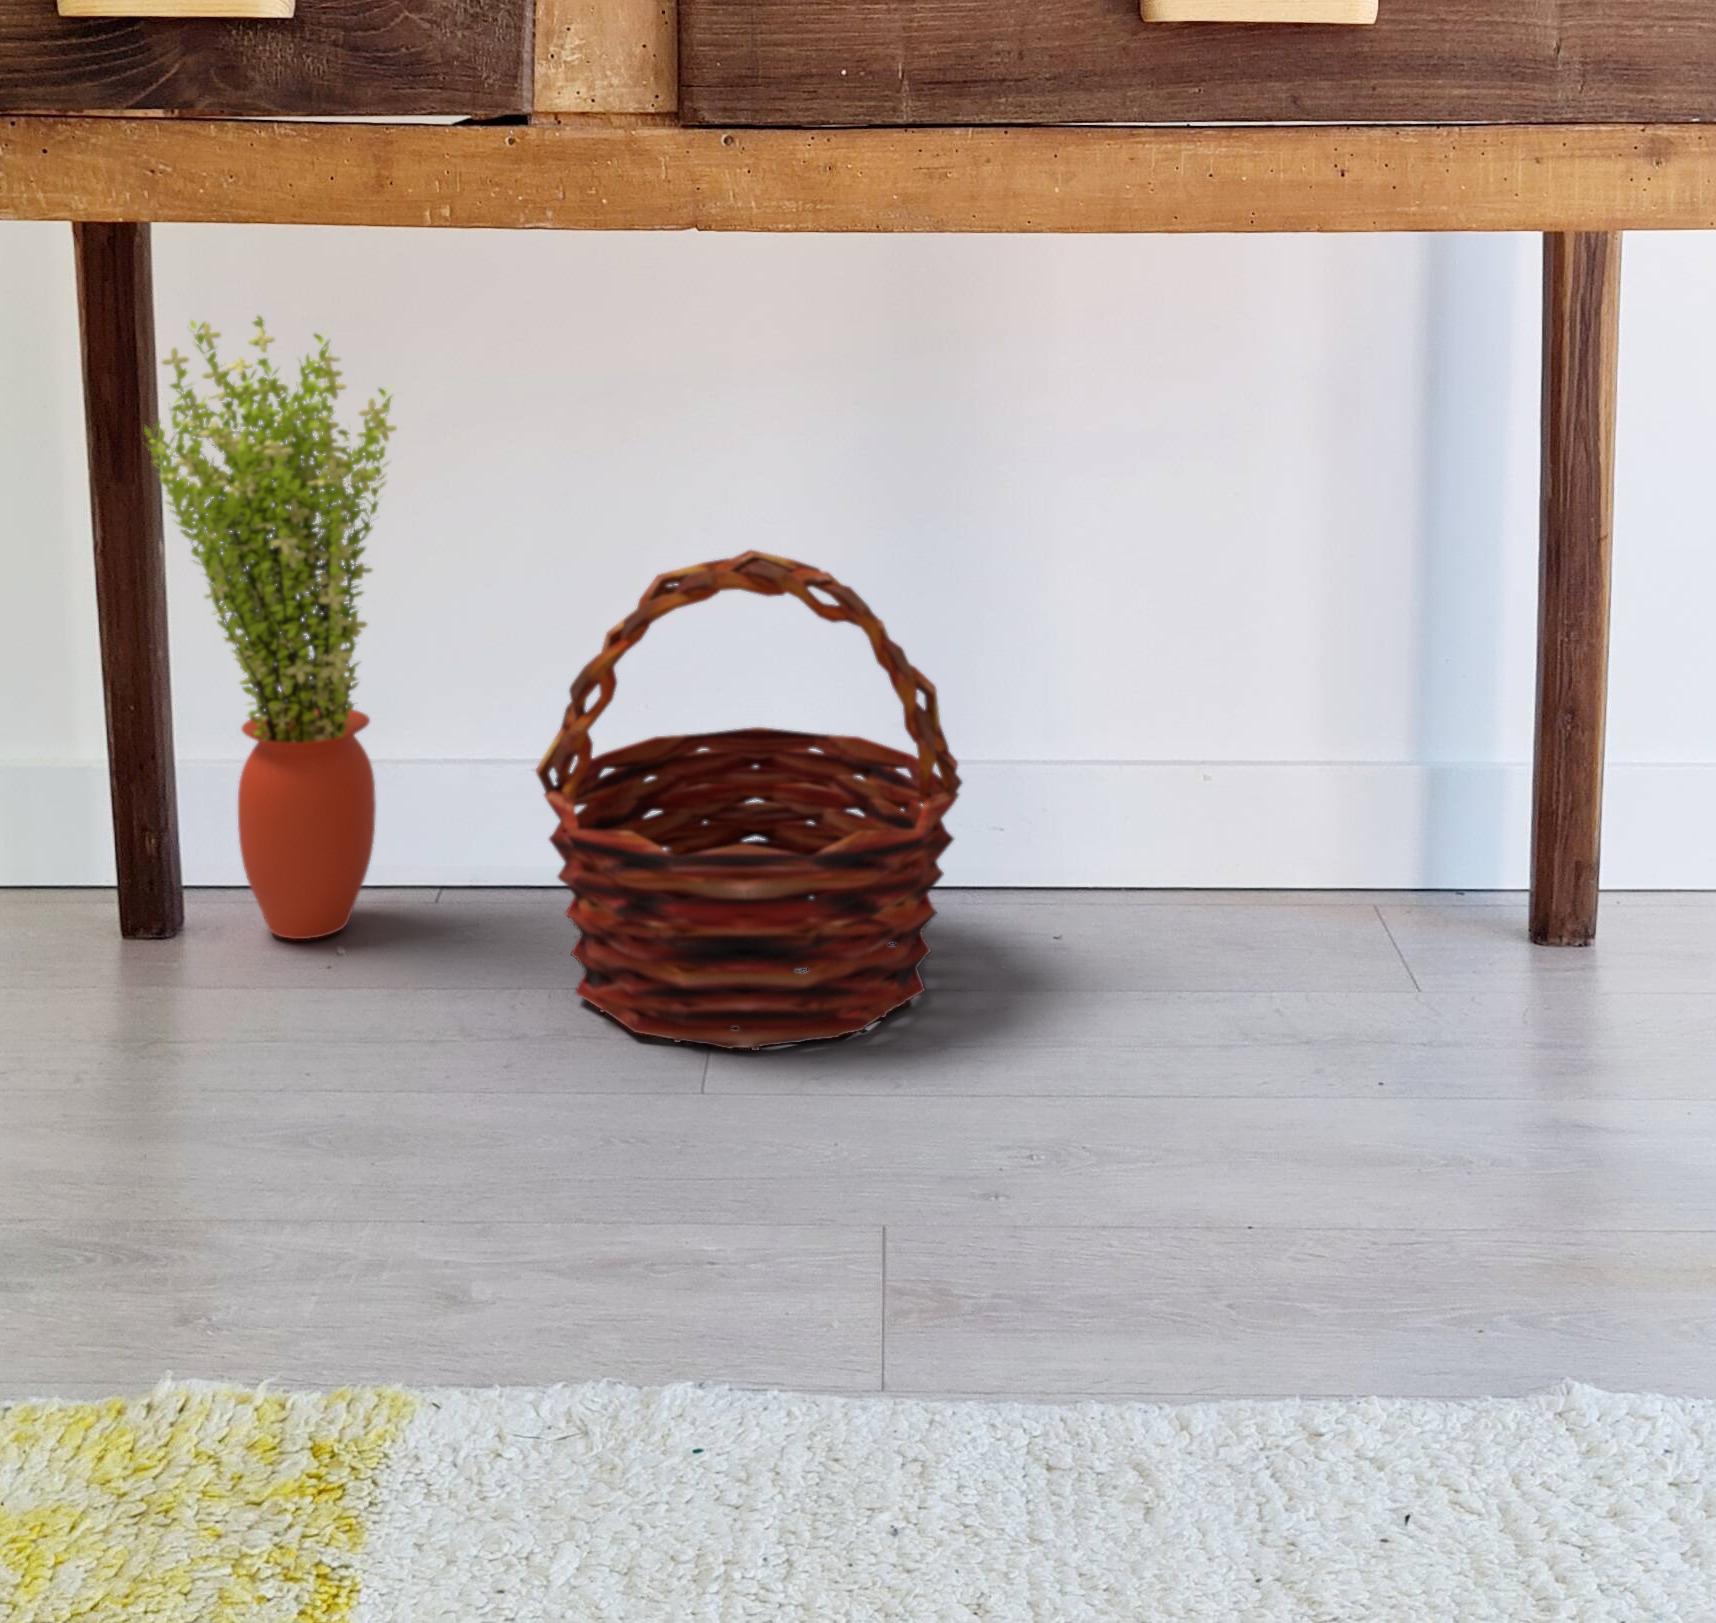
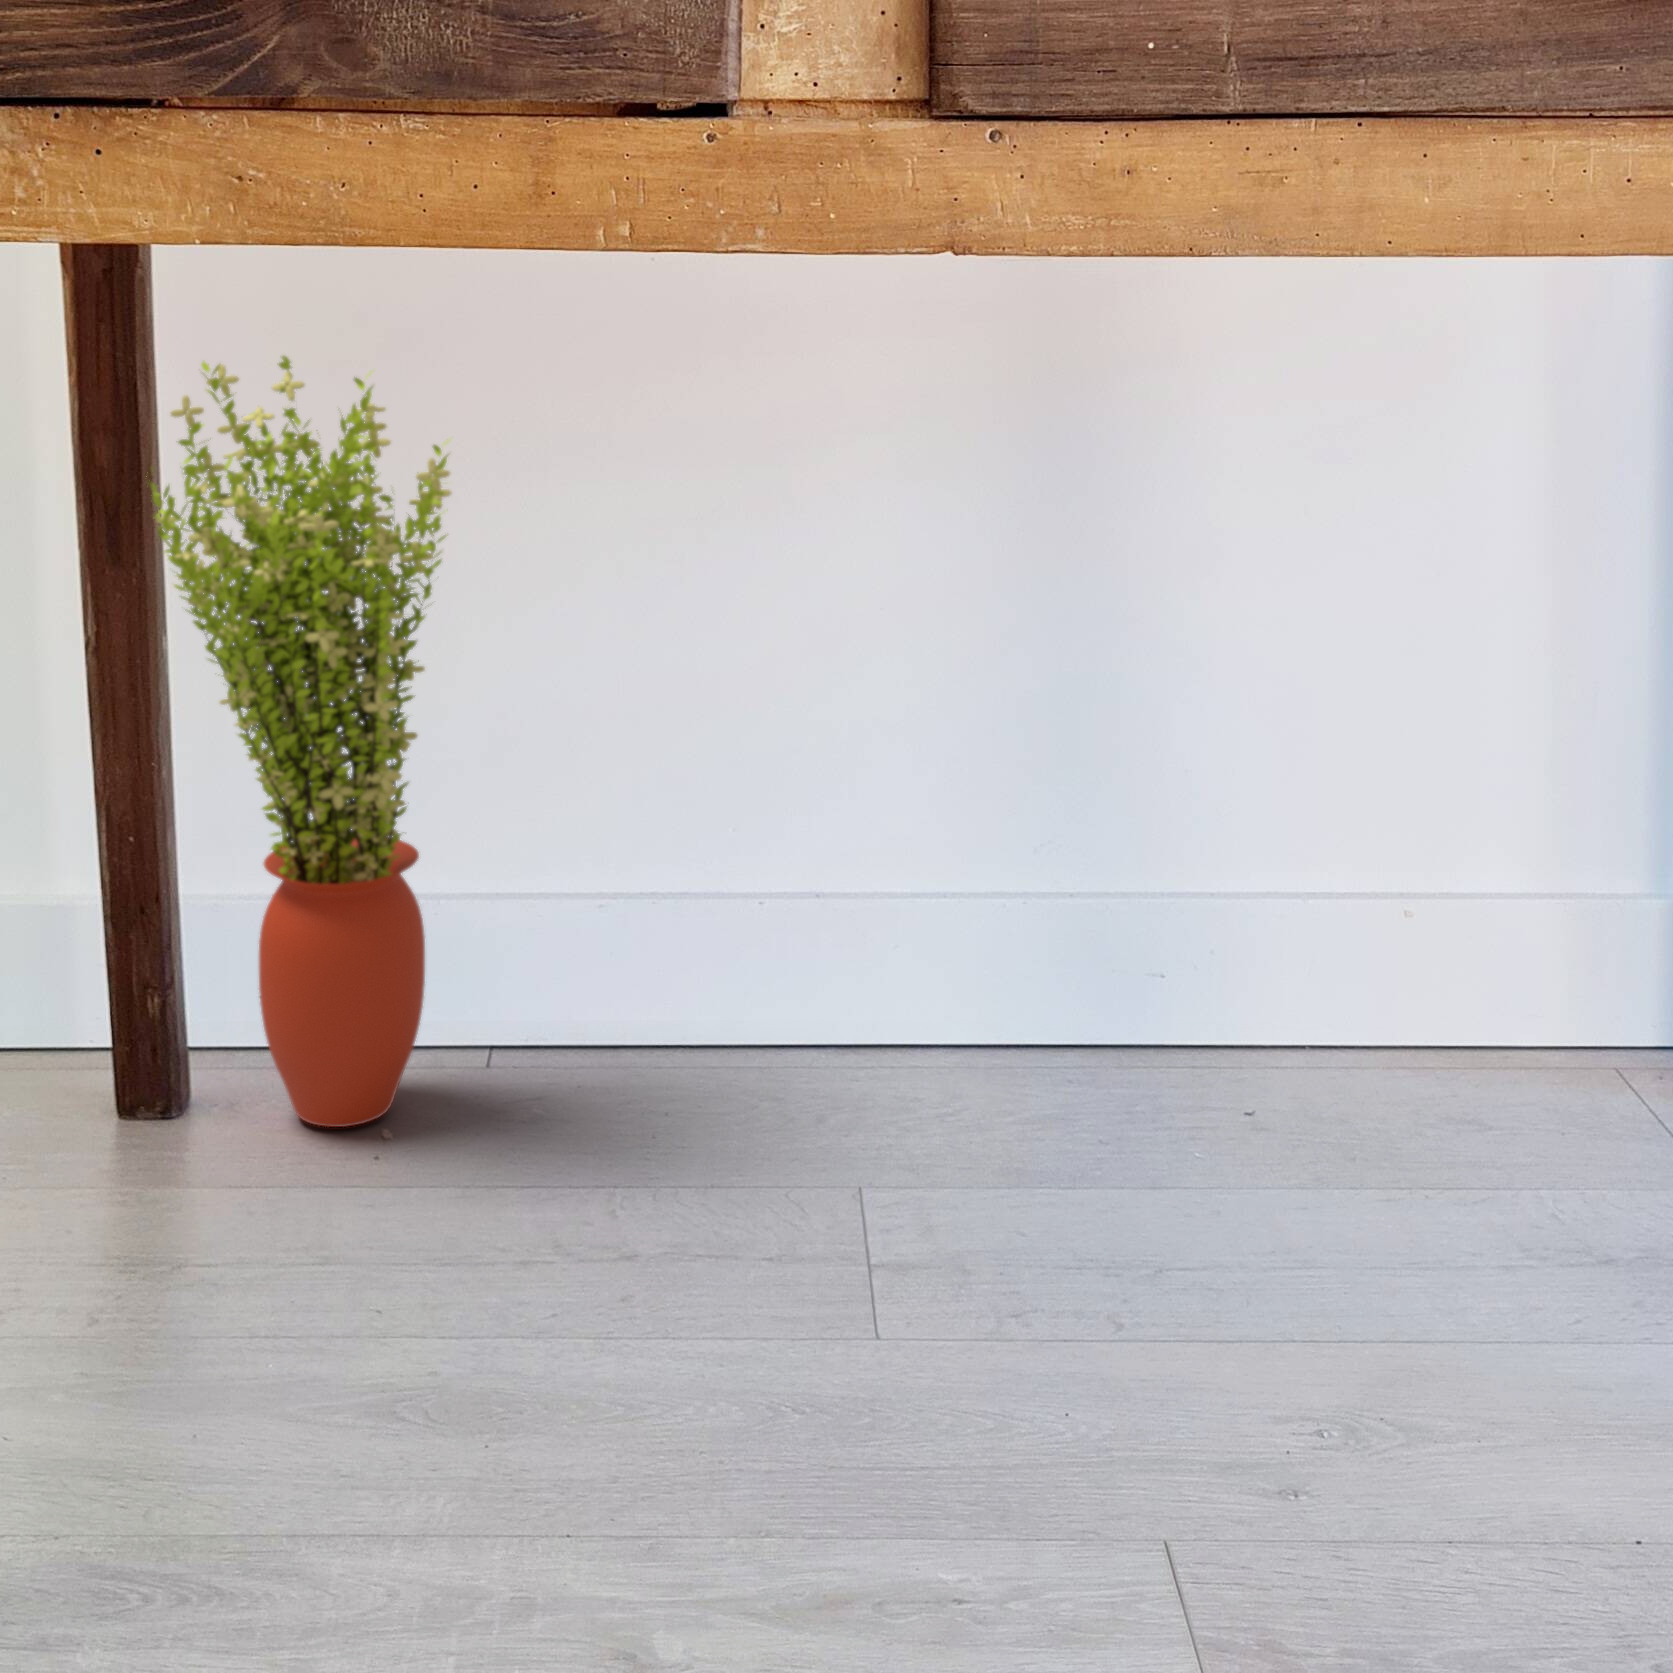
basket: present [536,550,962,1051] -> none [638,646,1172,1289]

